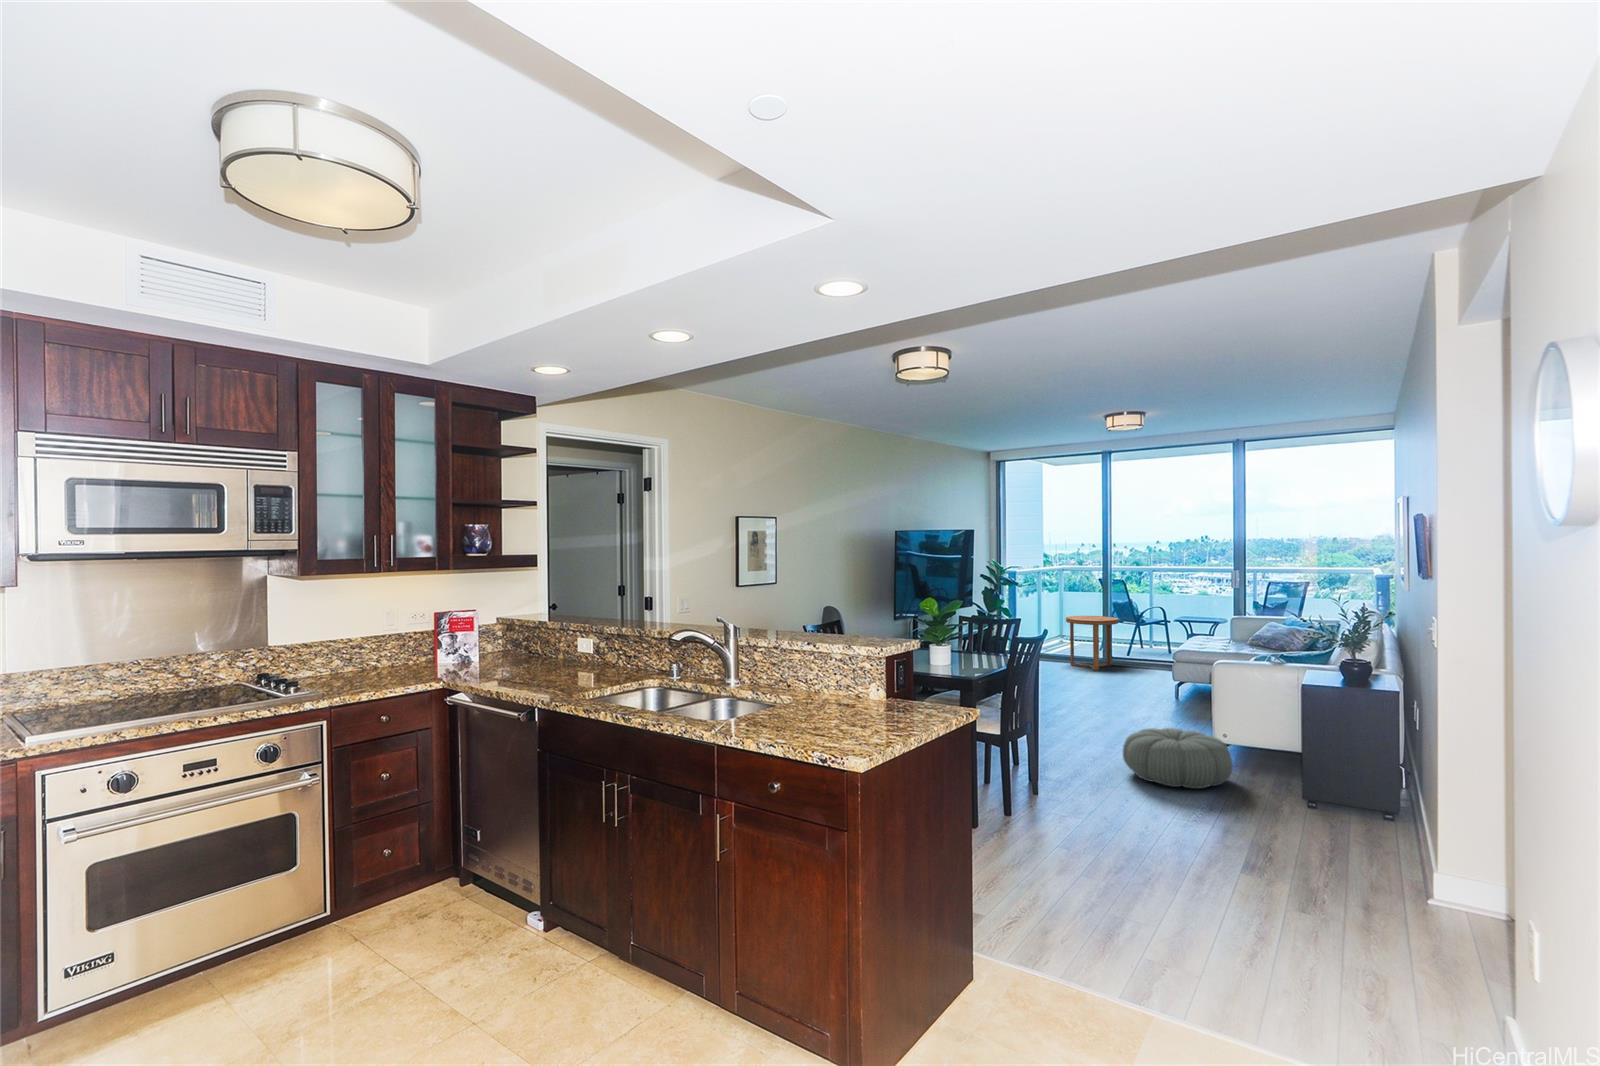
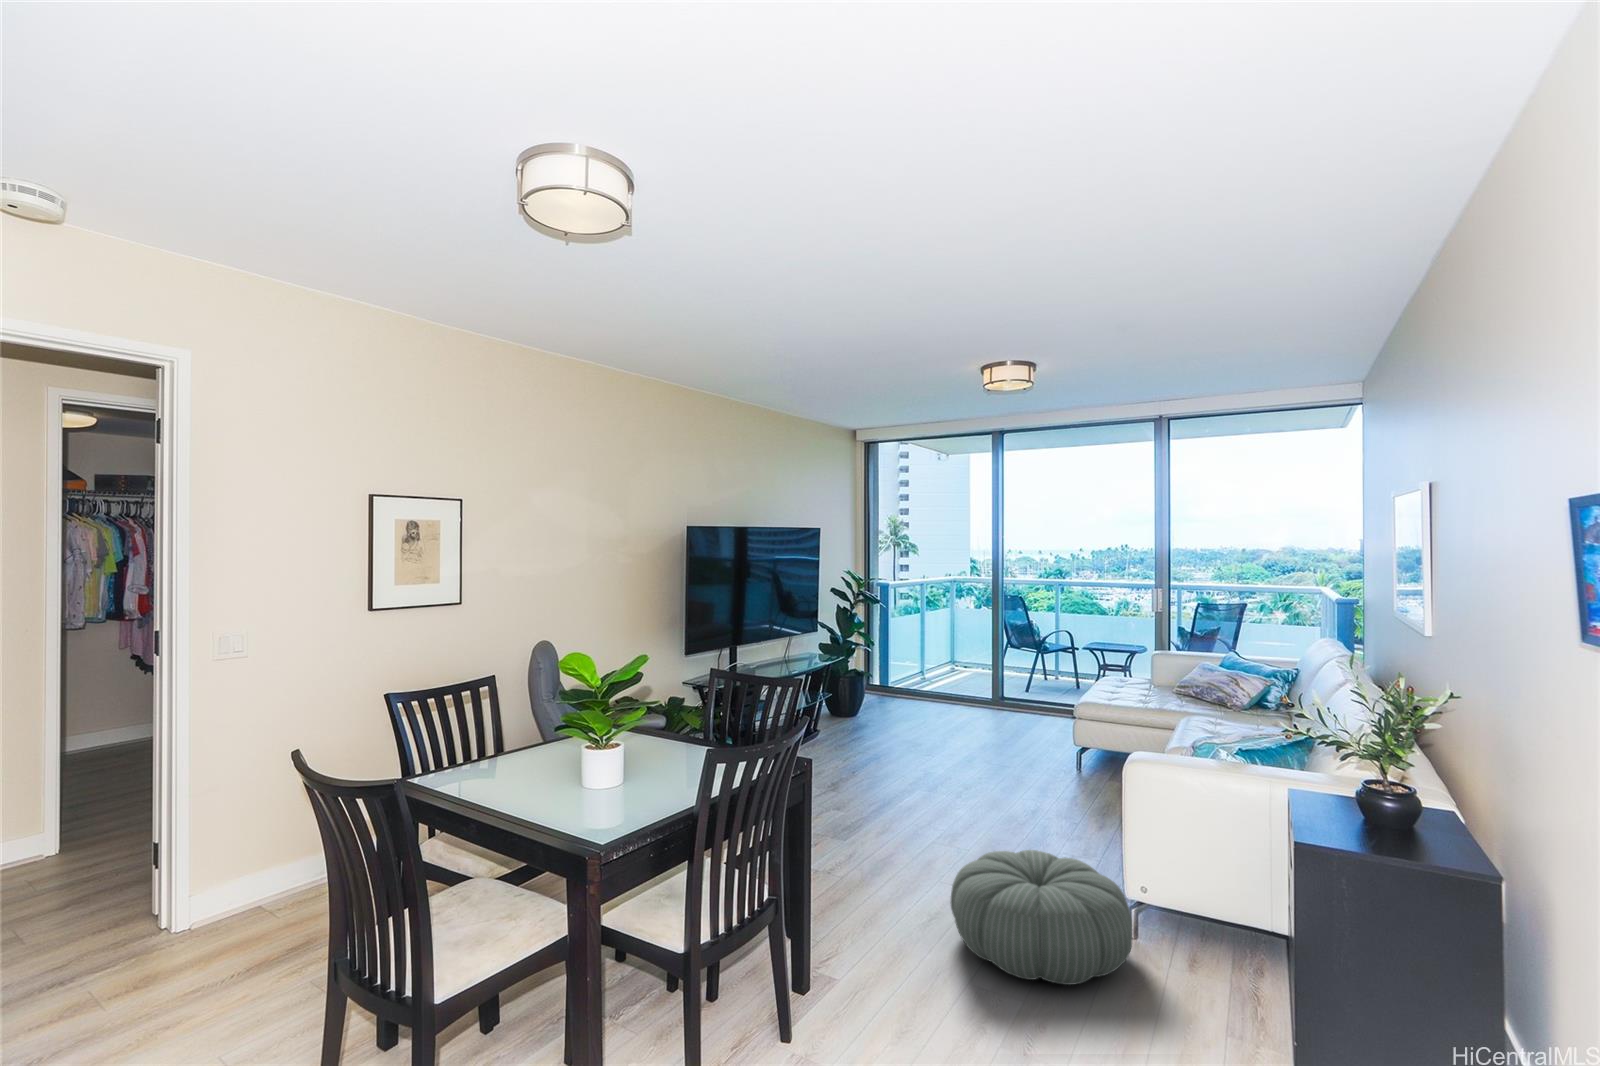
side table: present [1066,616,1118,671] -> none [950,640,1014,712]

